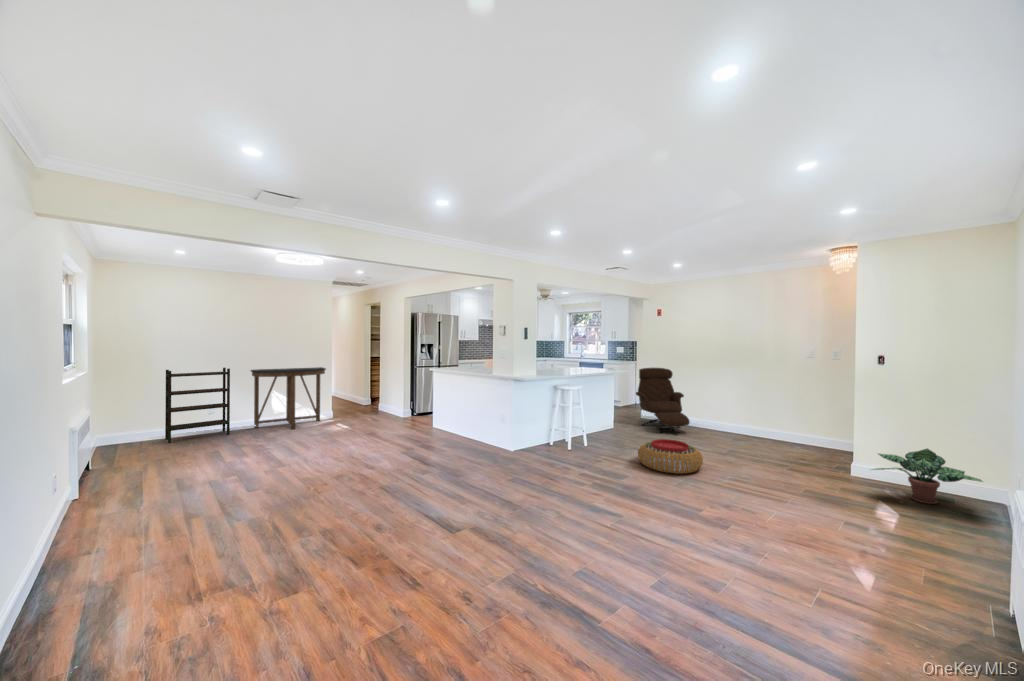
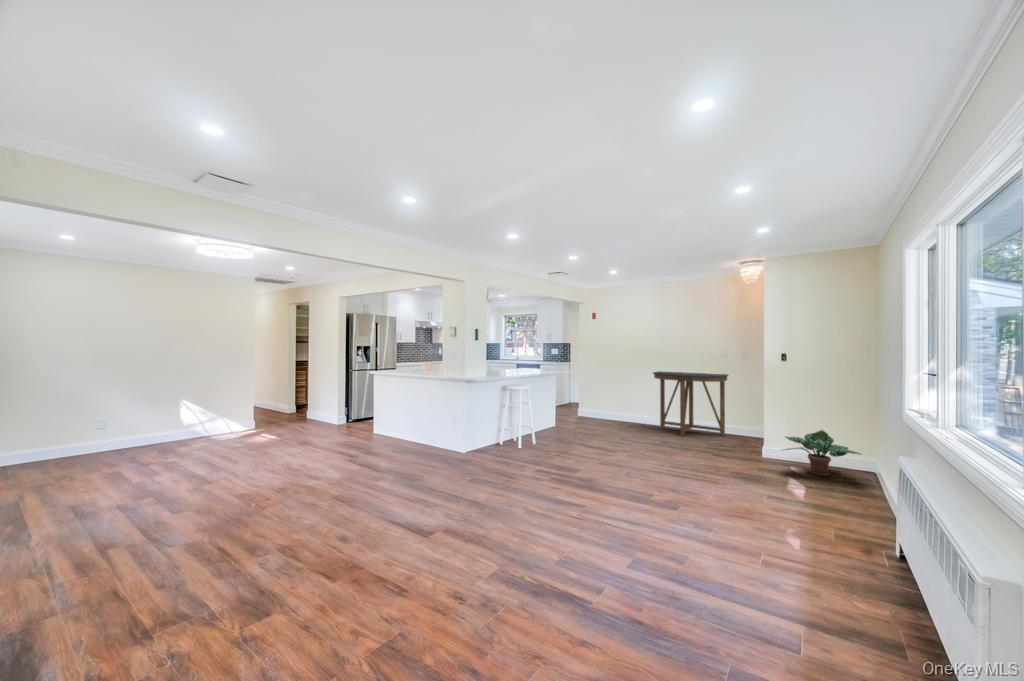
console table: present [251,367,326,429] -> present [653,371,728,436]
bookshelf: present [165,368,230,443] -> none [38,374,128,467]
lounge chair: present [636,368,689,435] -> none [575,368,626,430]
pouf: present [638,439,703,474] -> none [587,434,645,465]

